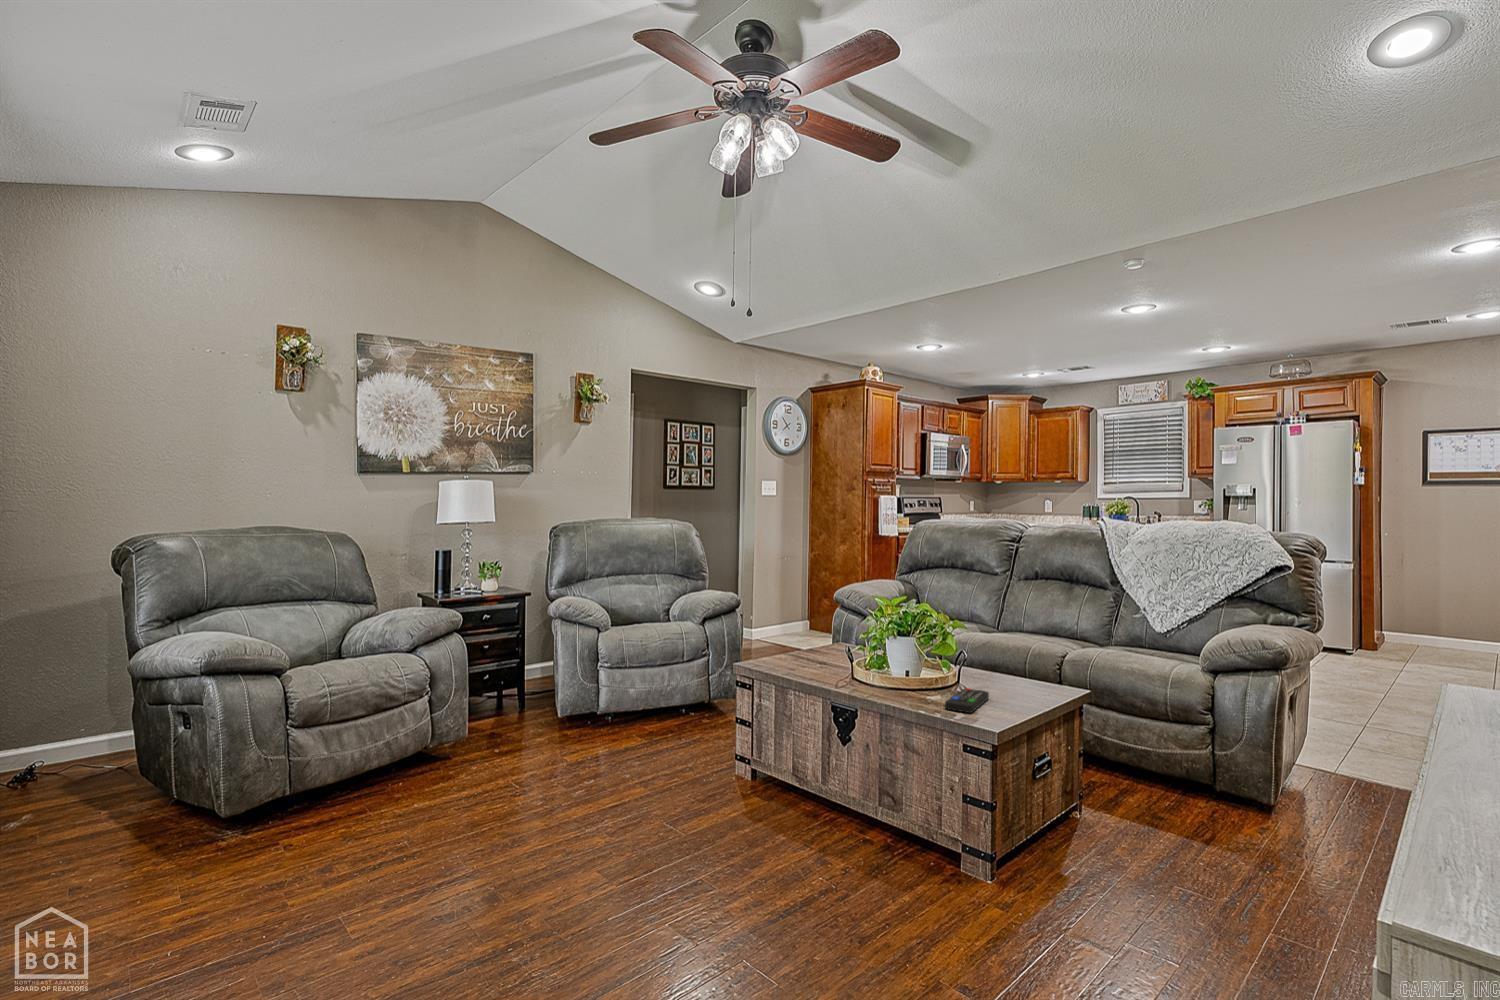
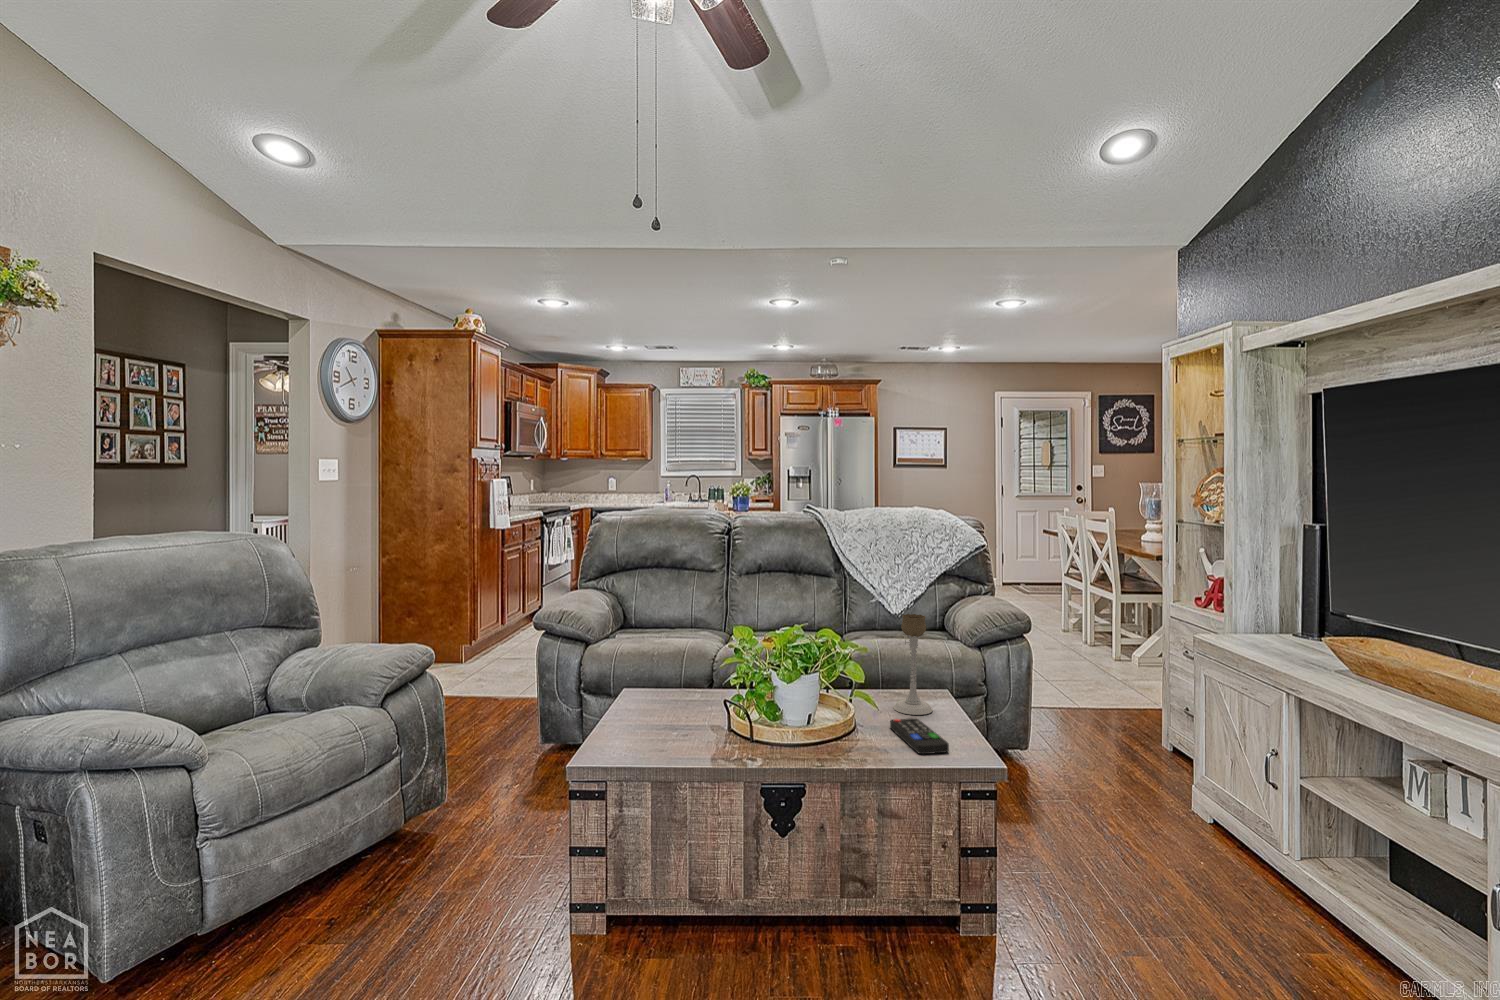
candle holder: none [998,607,1034,696] -> present [893,614,933,715]

